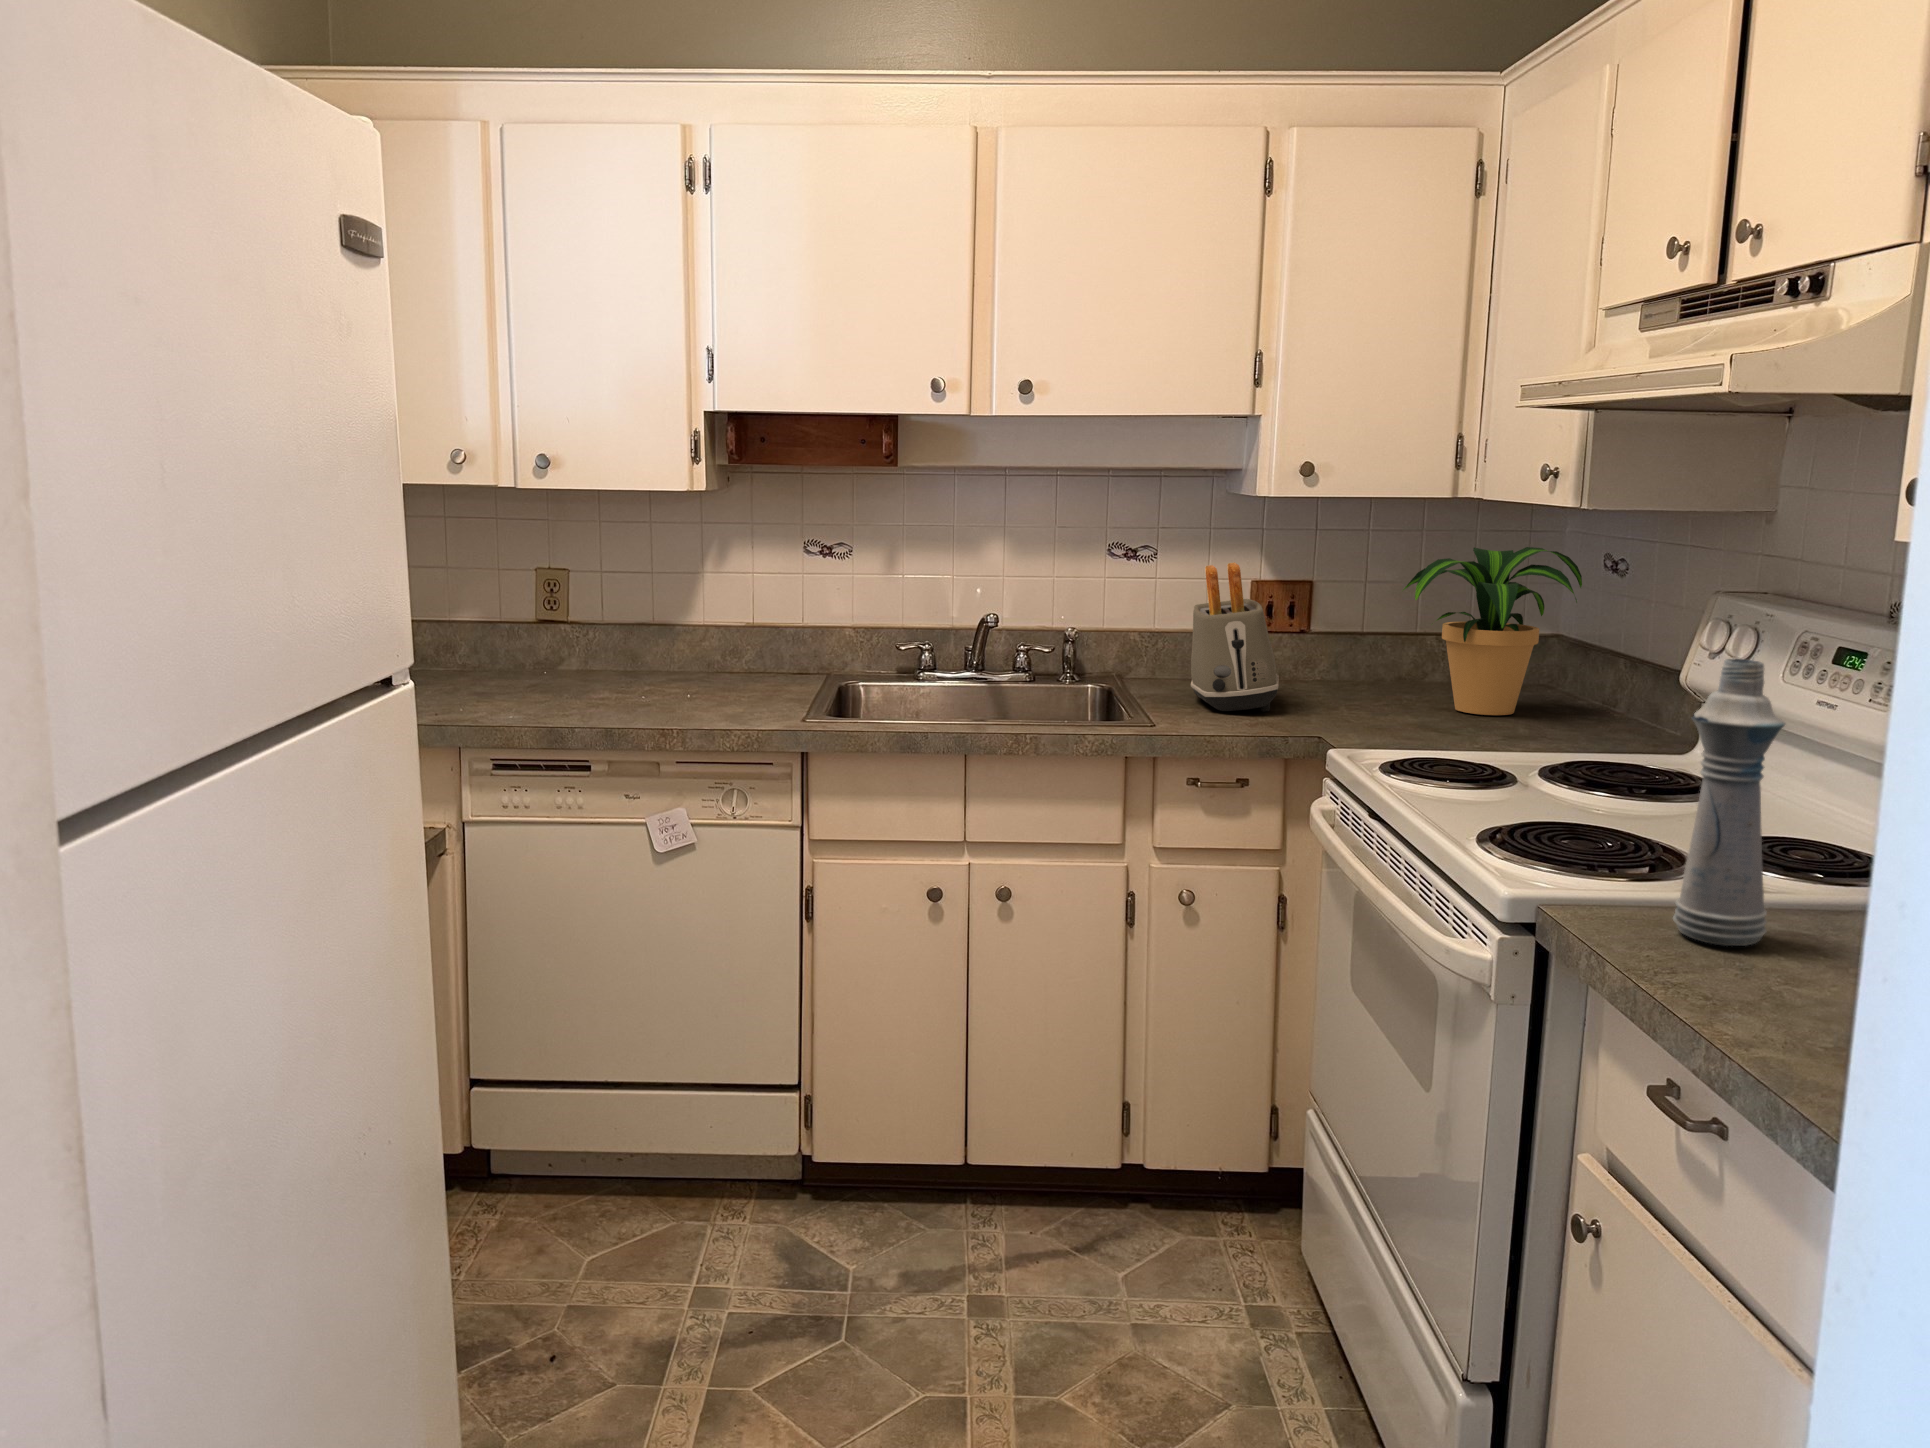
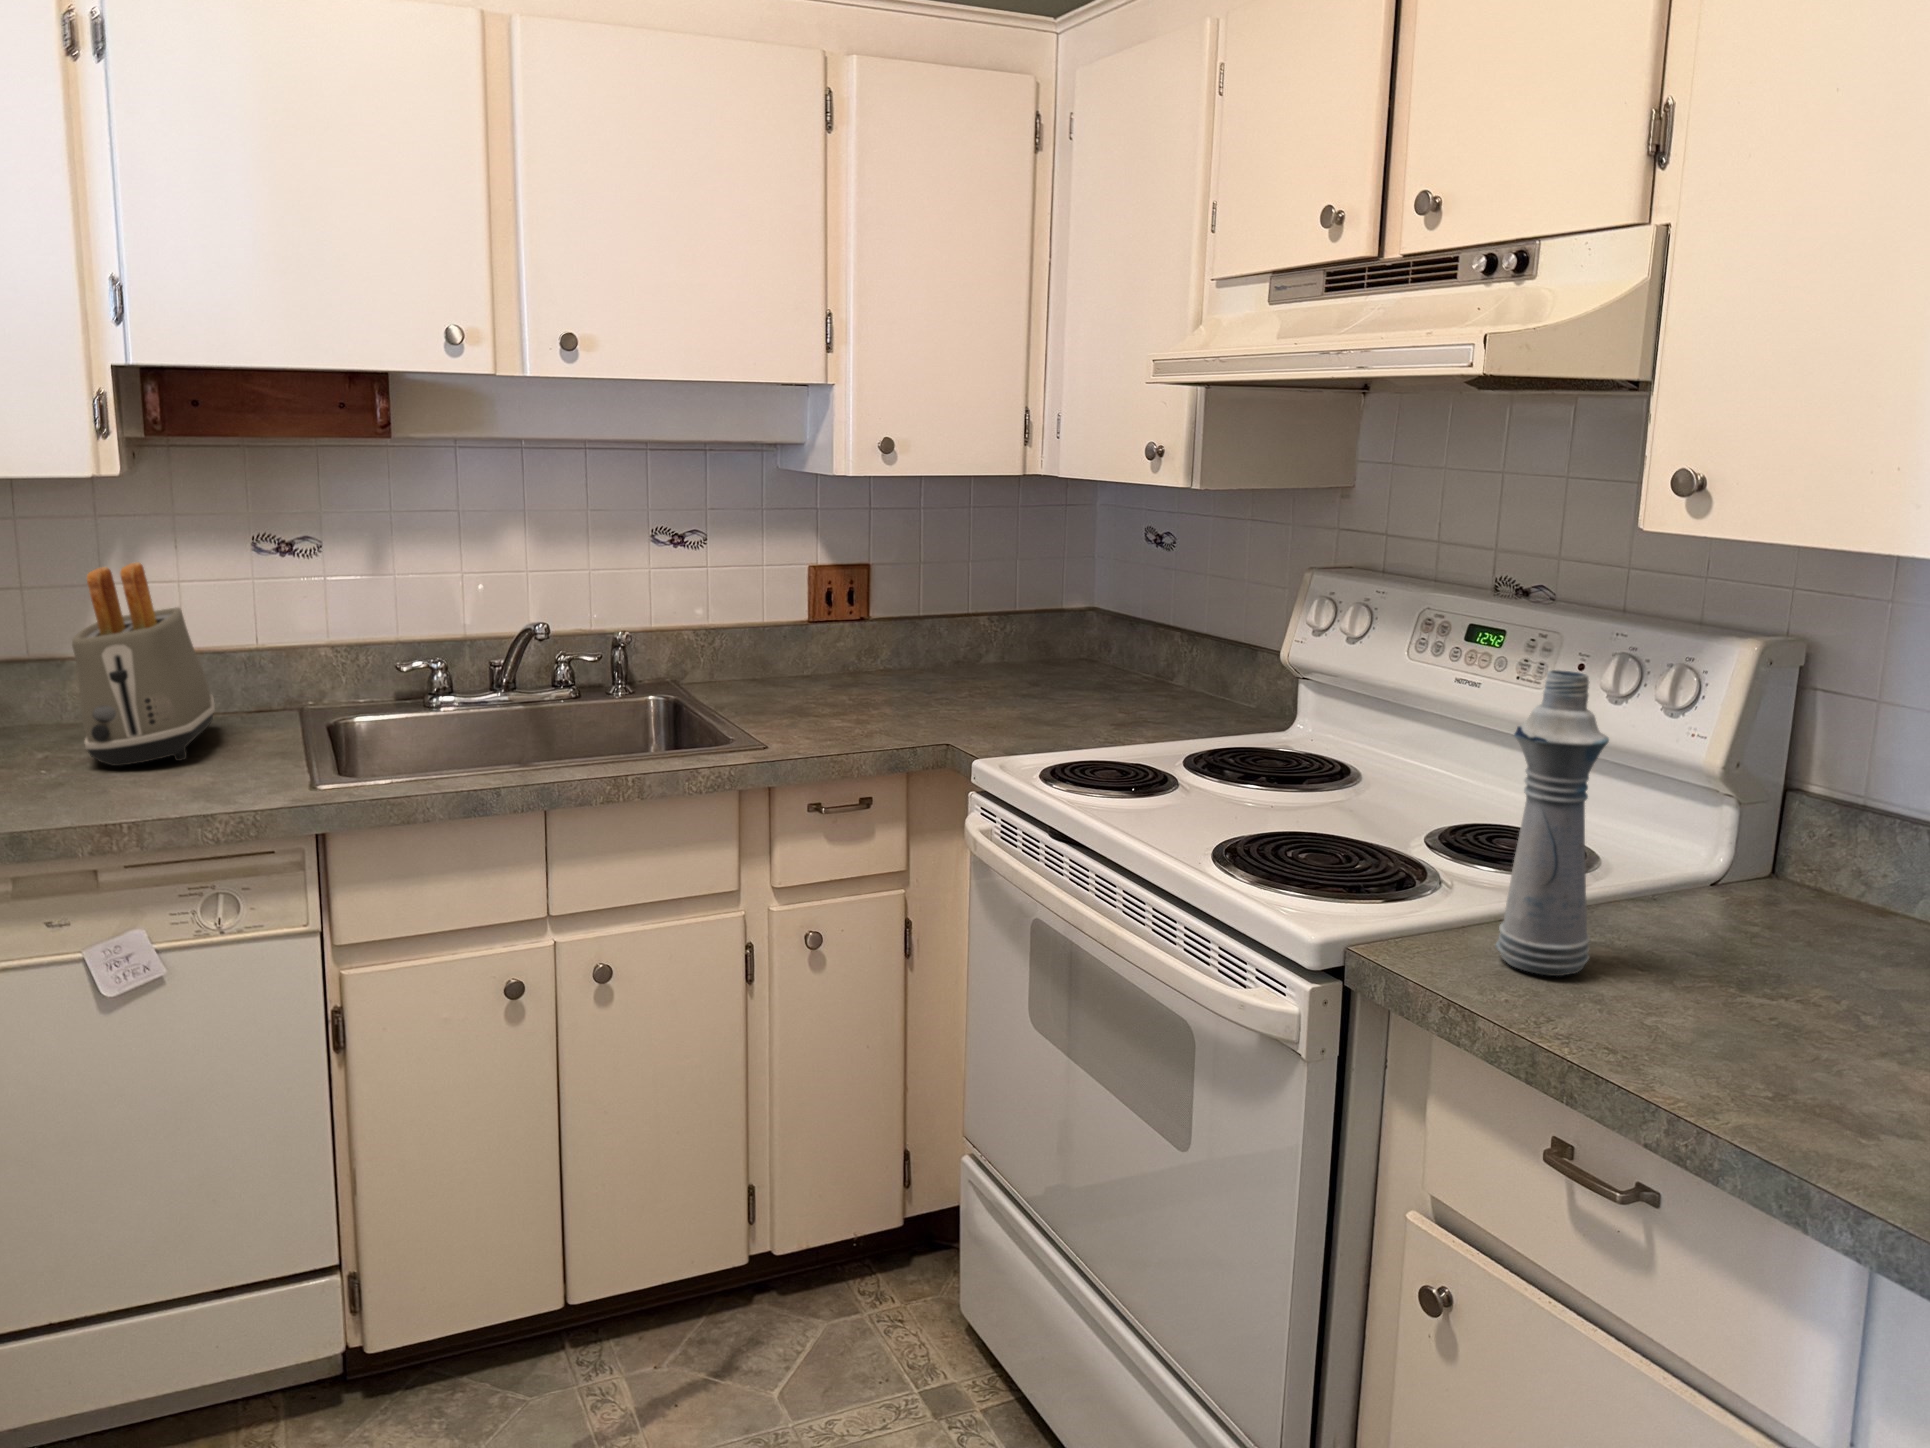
potted plant: present [1403,547,1582,715] -> none [979,523,1158,700]
toaster: present [1191,562,1279,712] -> present [72,562,215,766]

